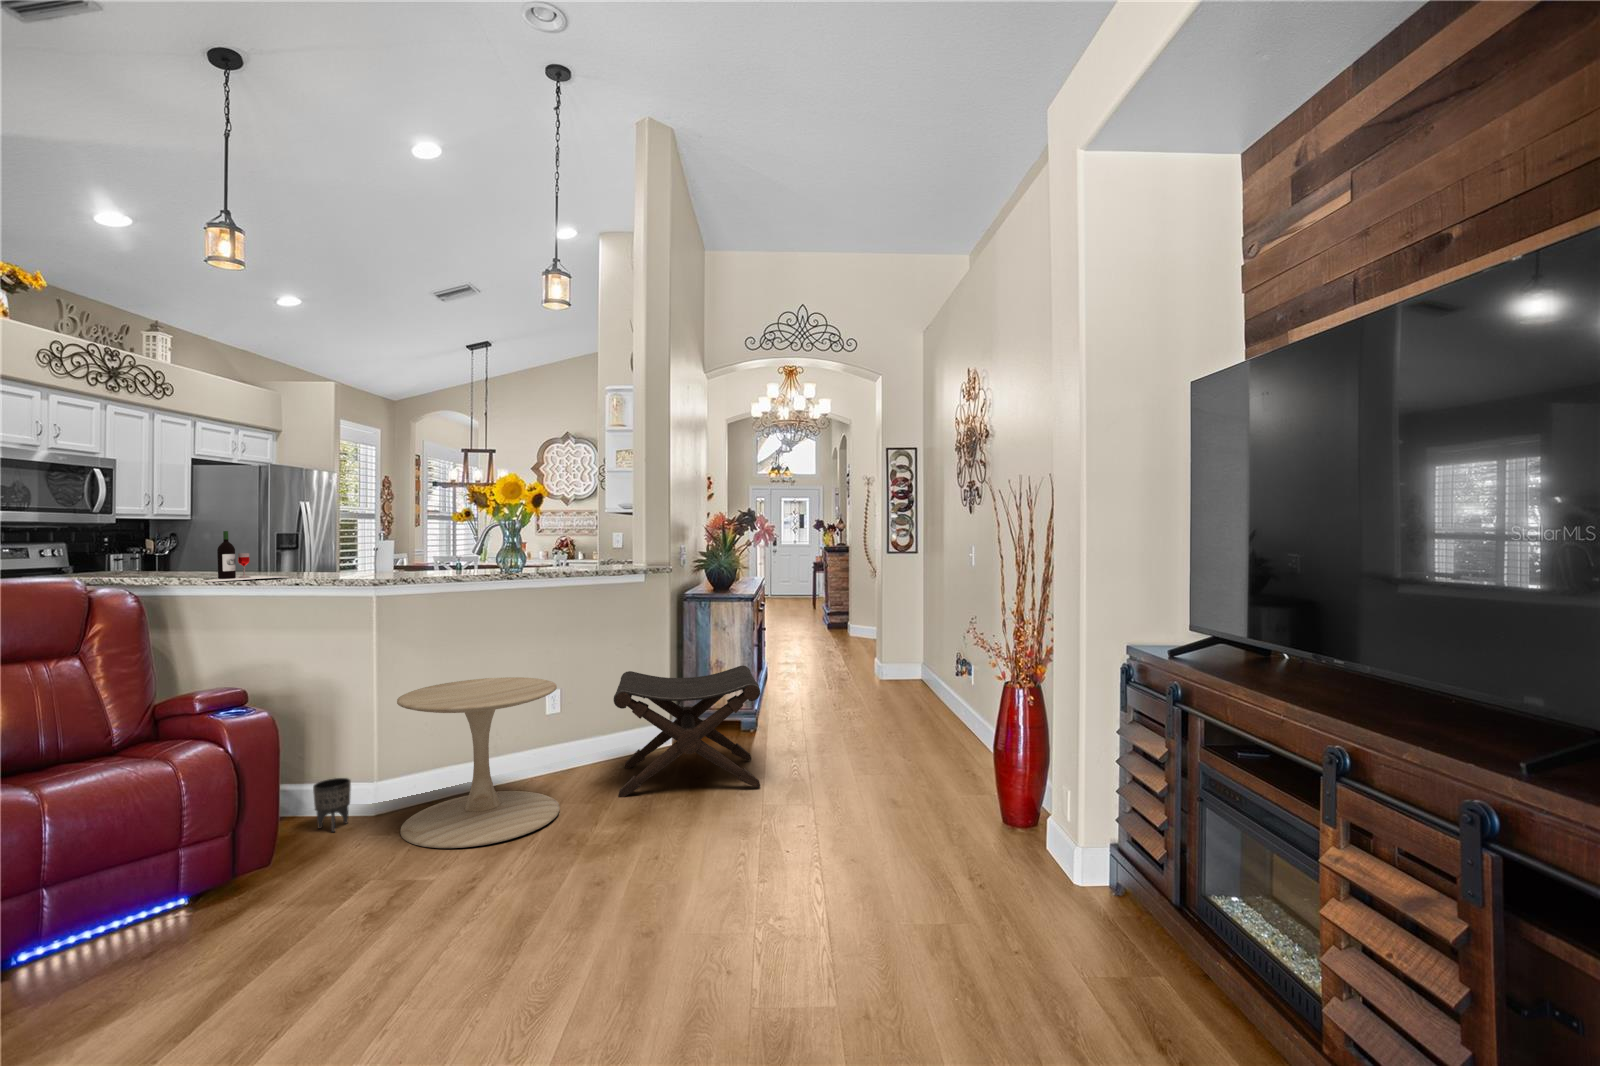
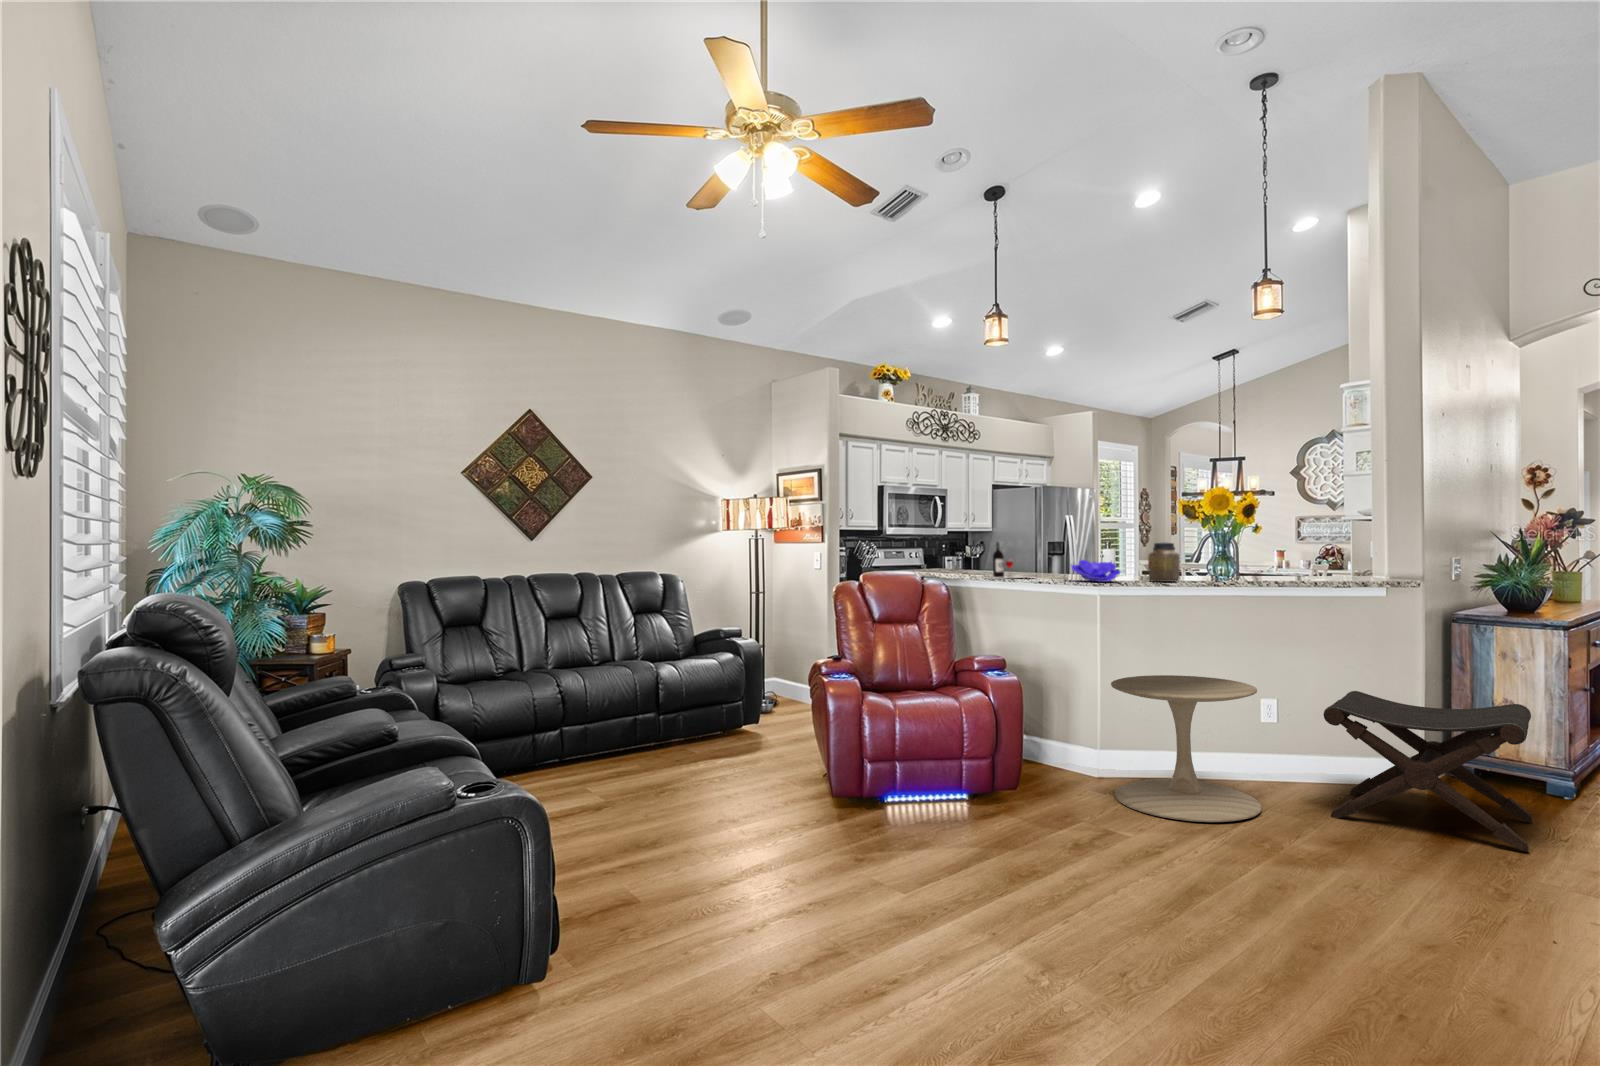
jar: none [435,532,470,577] -> present [1148,542,1180,582]
decorative bowl: none [338,551,407,579] -> present [1070,559,1121,582]
planter: present [313,778,351,832] -> none [1052,739,1079,780]

